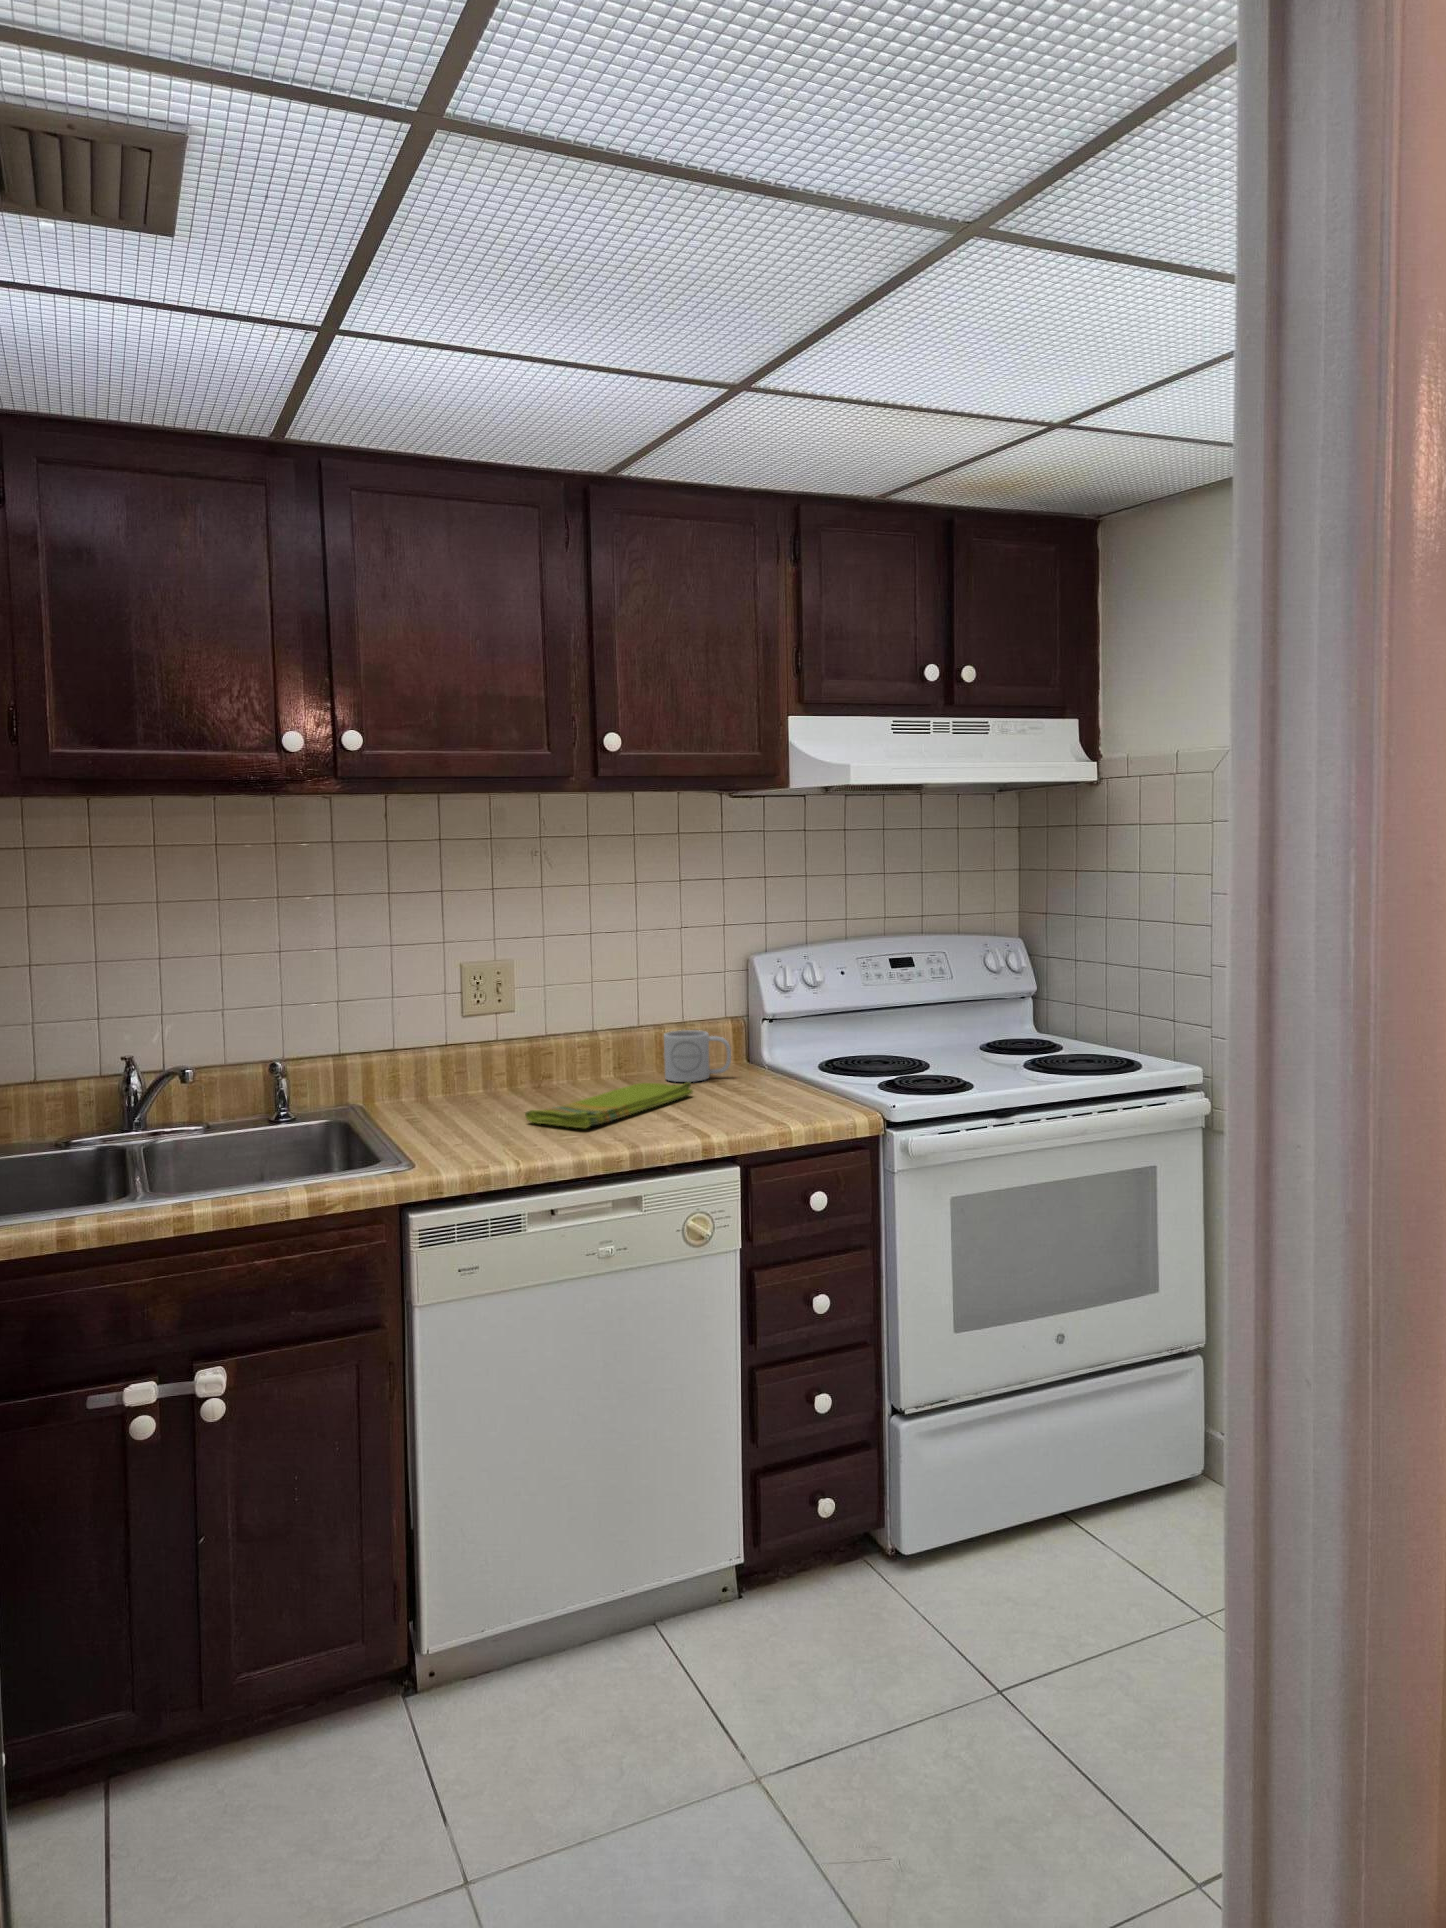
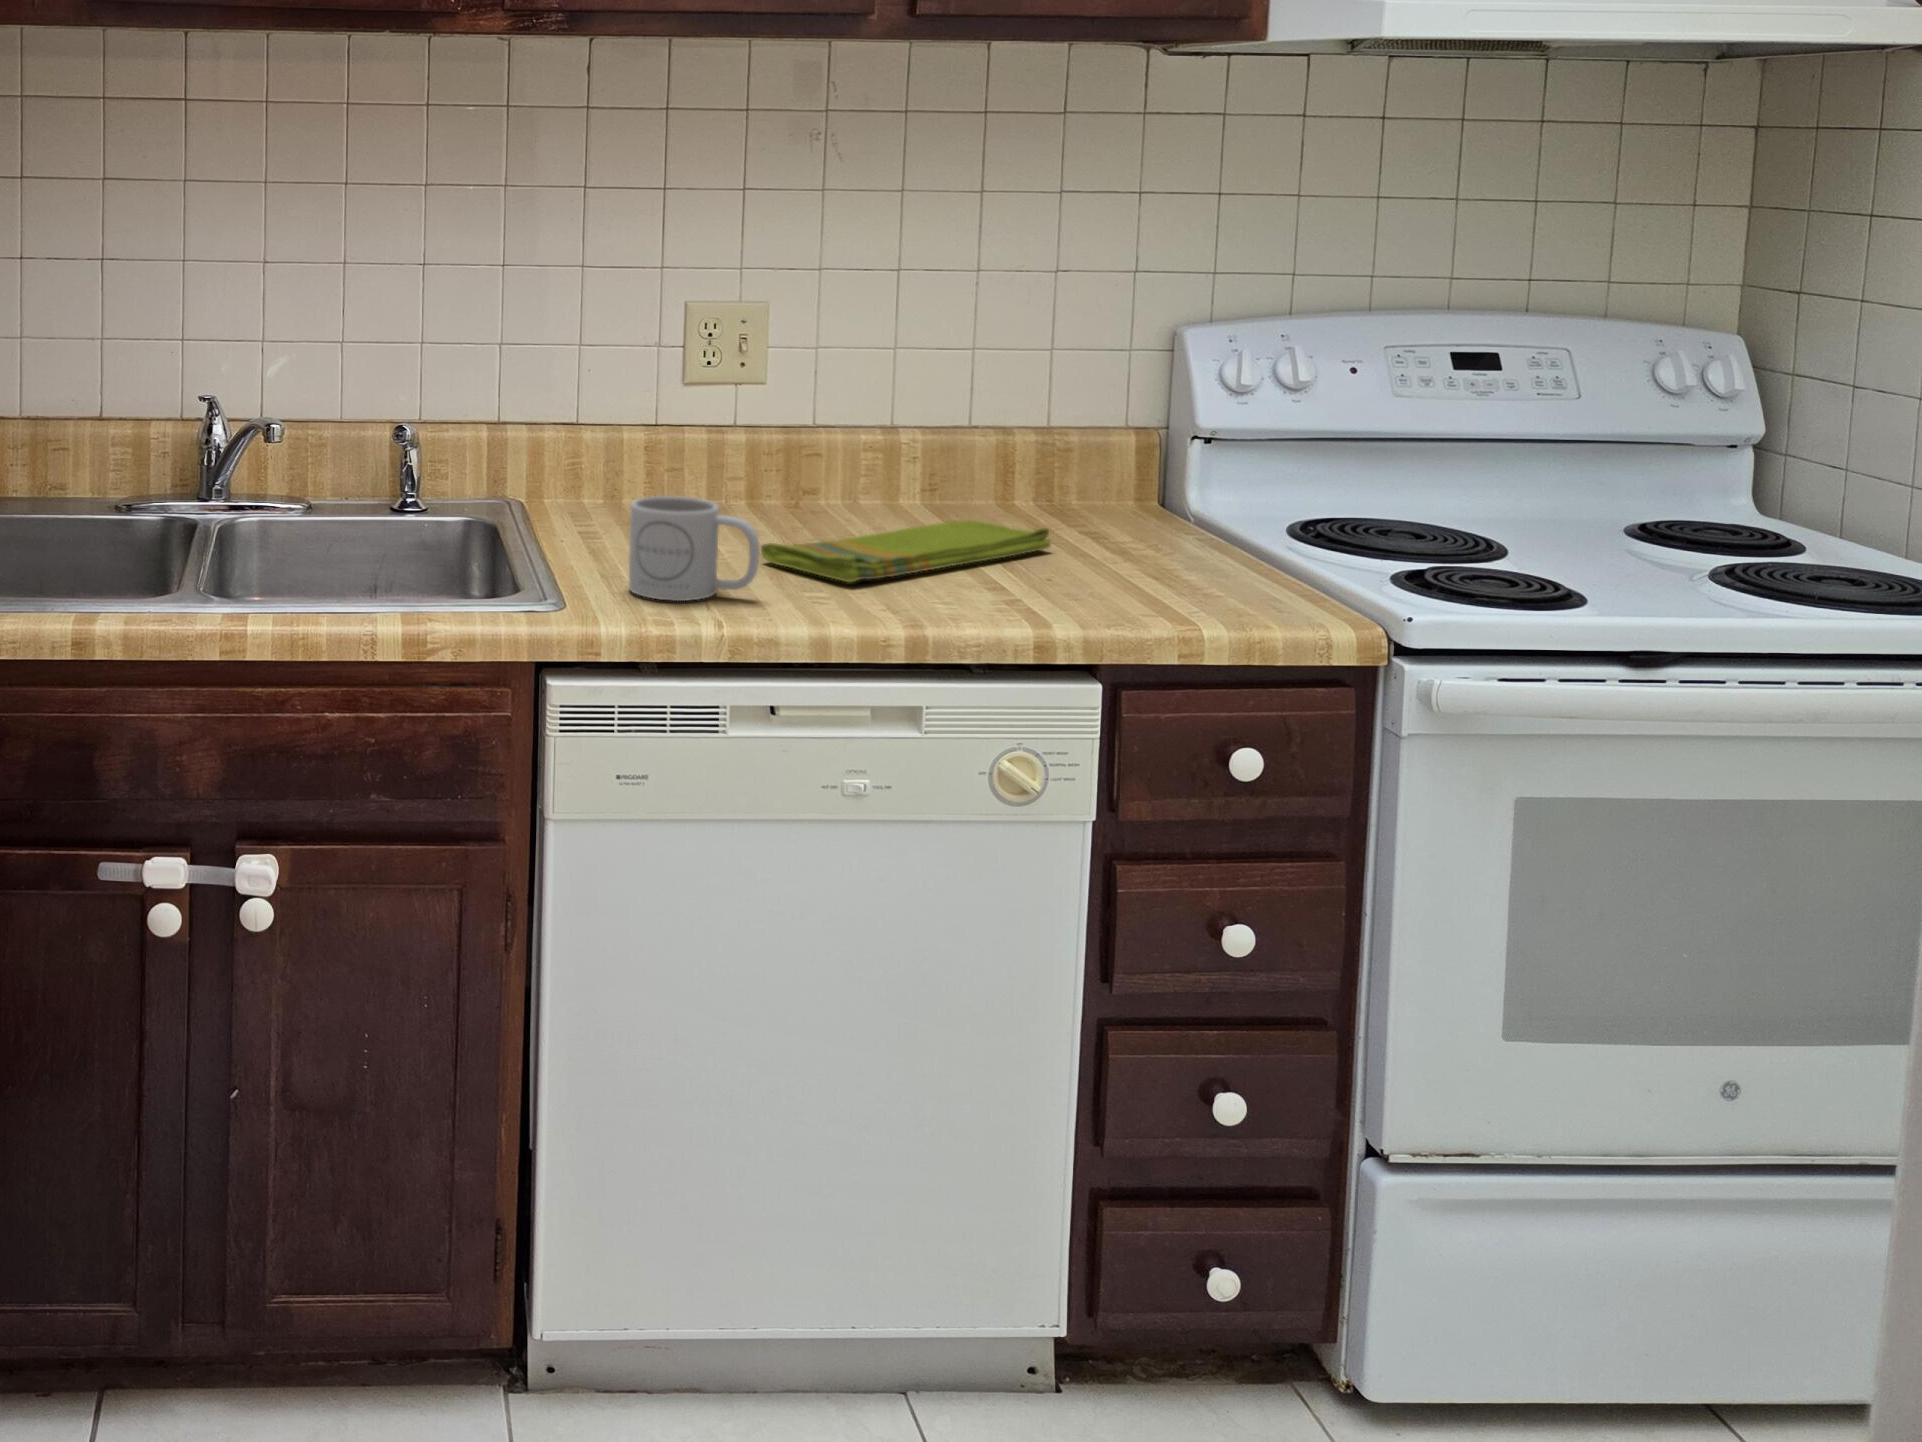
mug: present [664,1030,731,1082] -> present [629,496,760,601]

